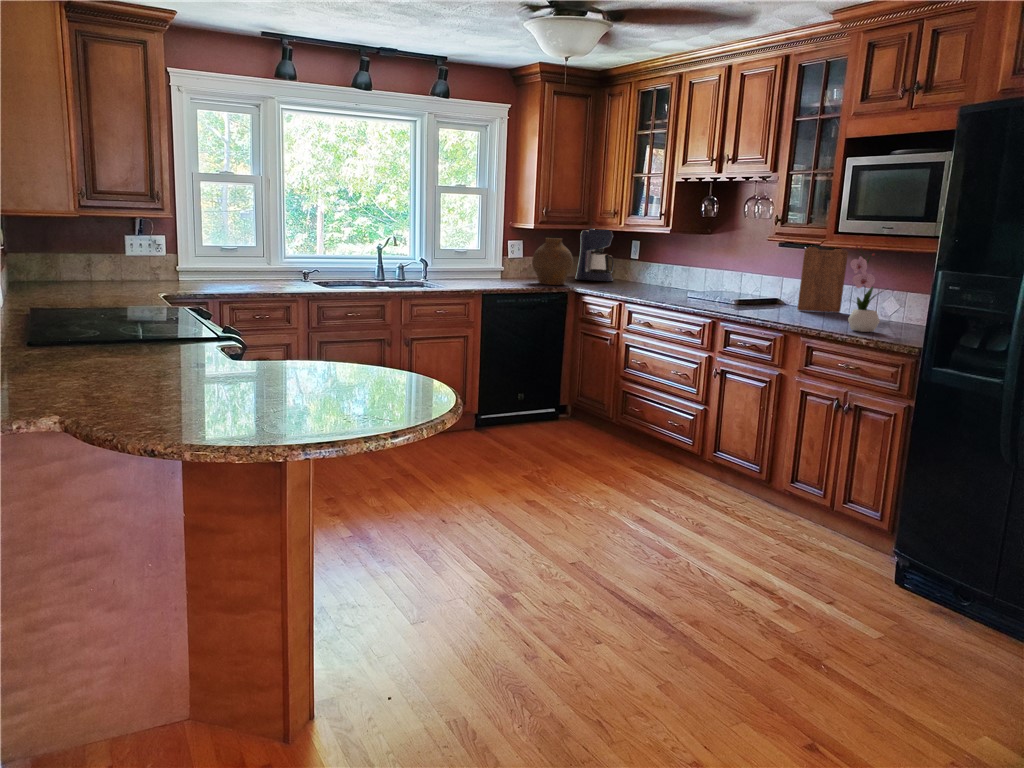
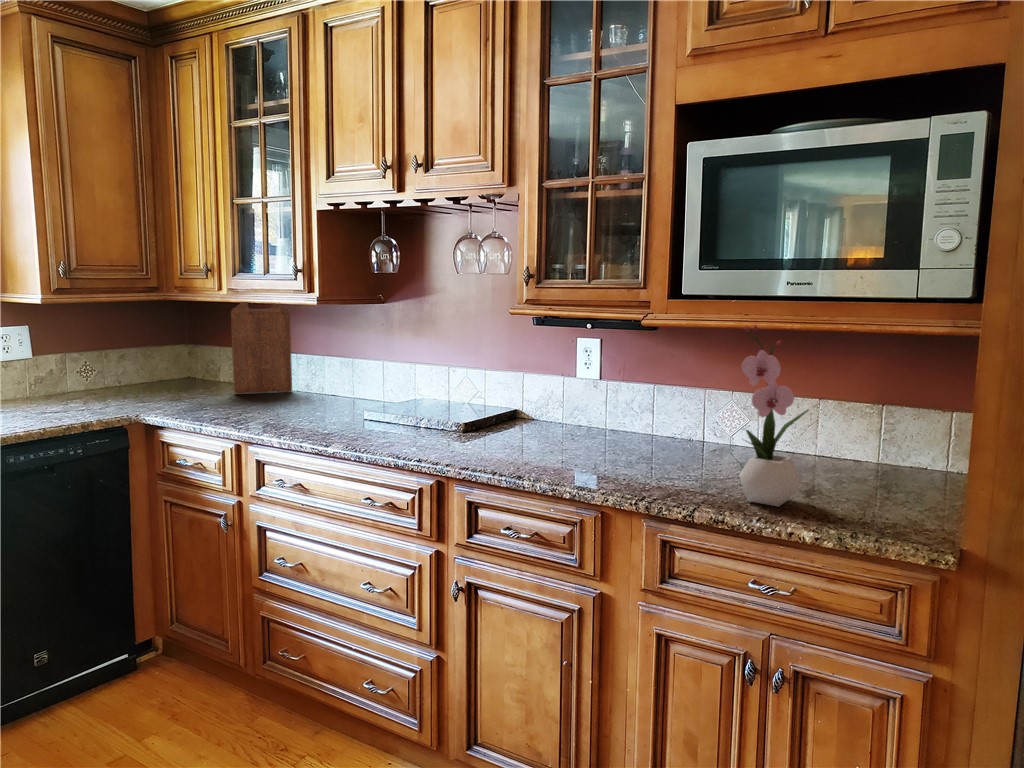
coffee maker: present [576,229,614,281] -> none [147,298,220,391]
vase: present [532,238,573,285] -> none [38,322,132,417]
cutting board: present [797,245,848,313] -> present [231,302,292,394]

